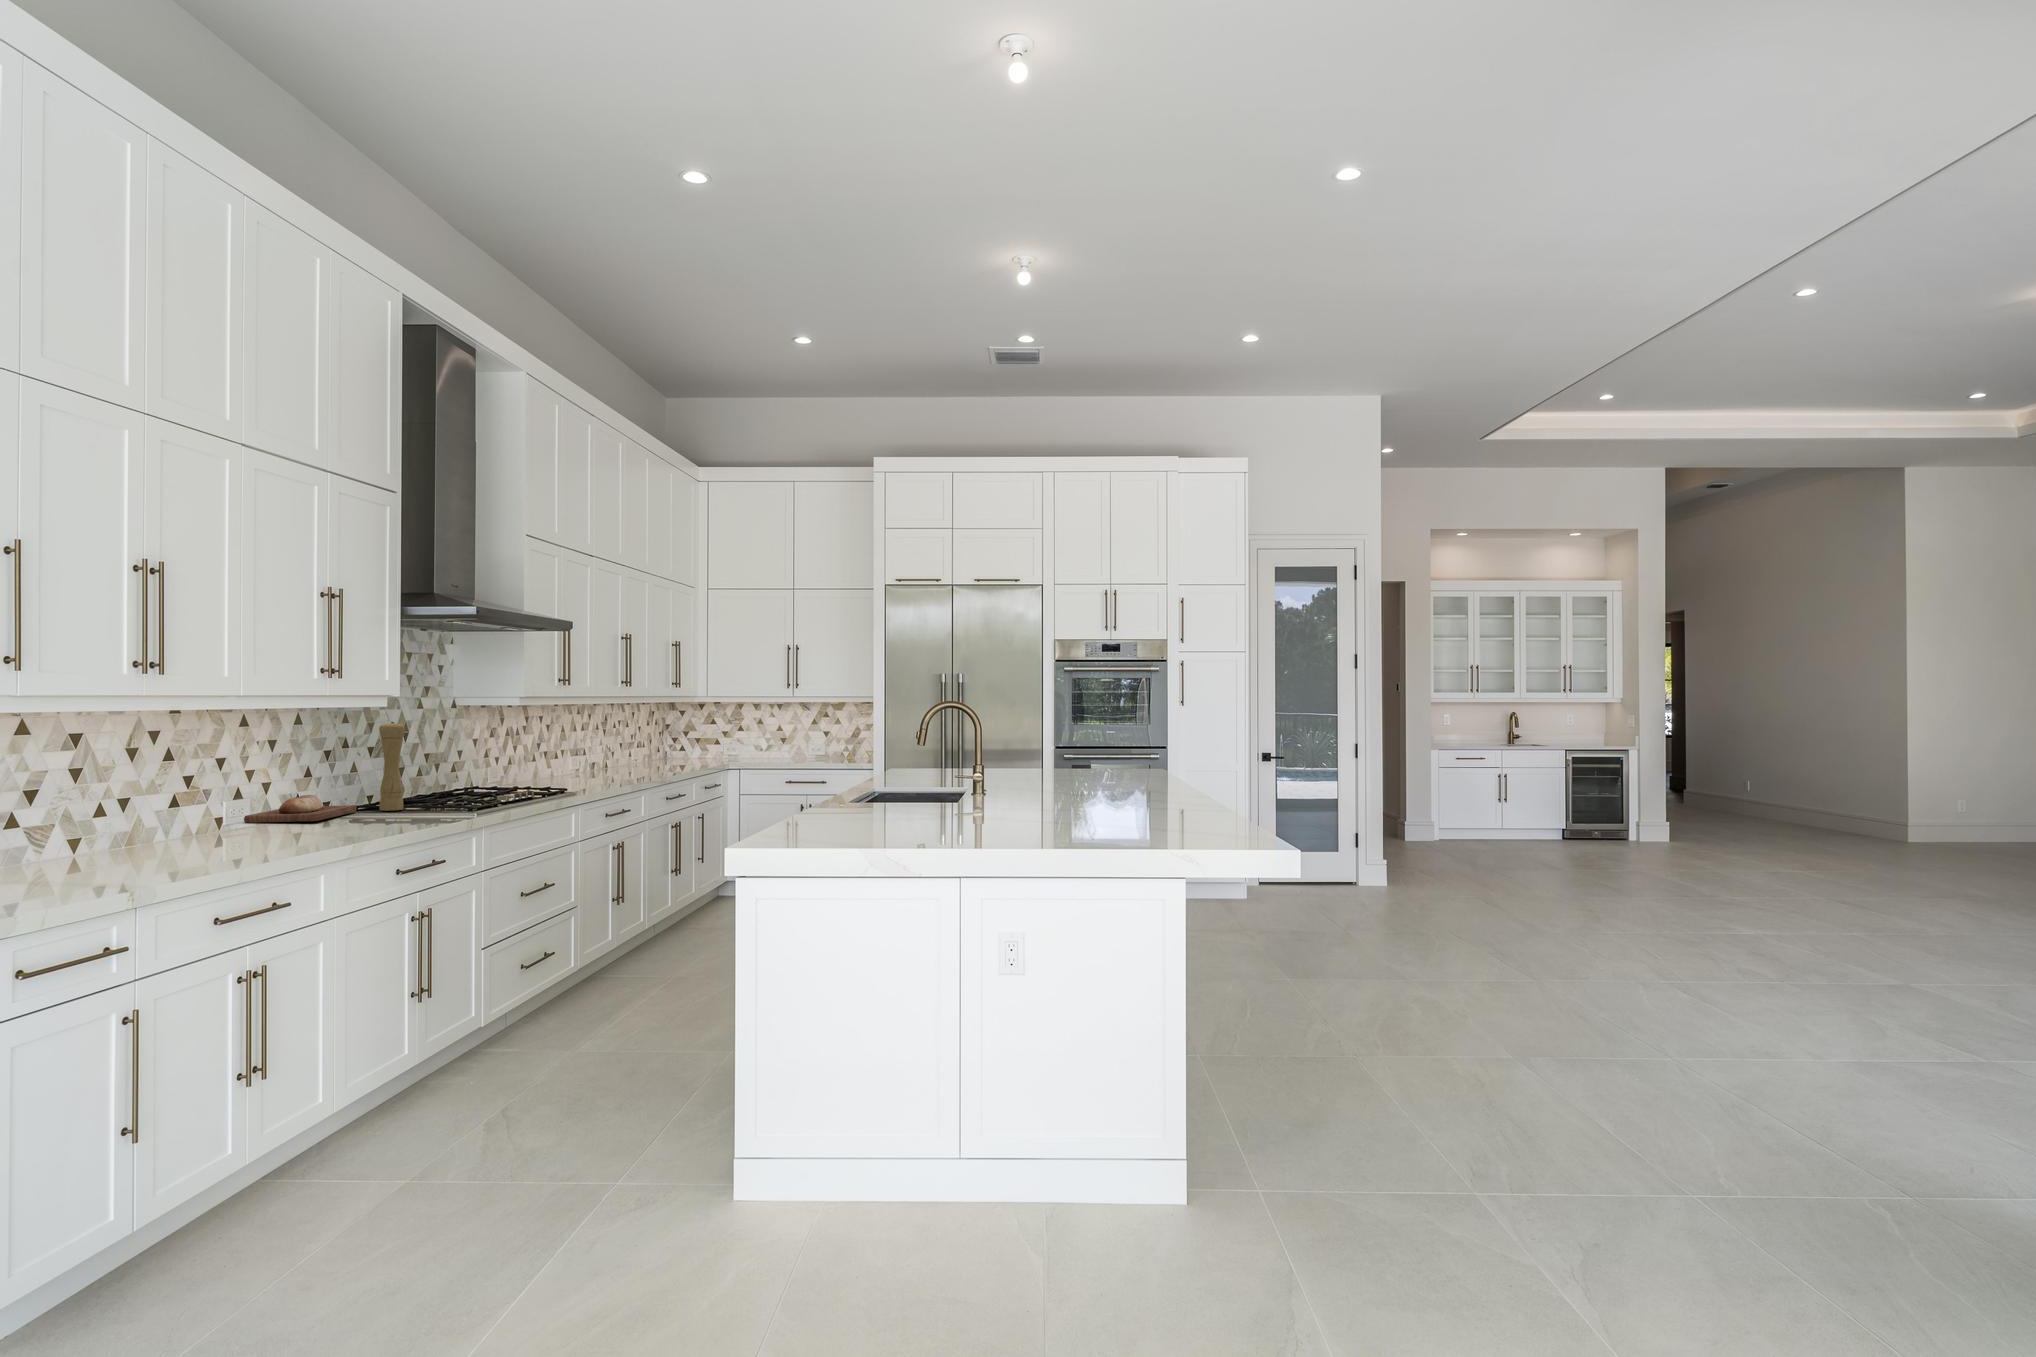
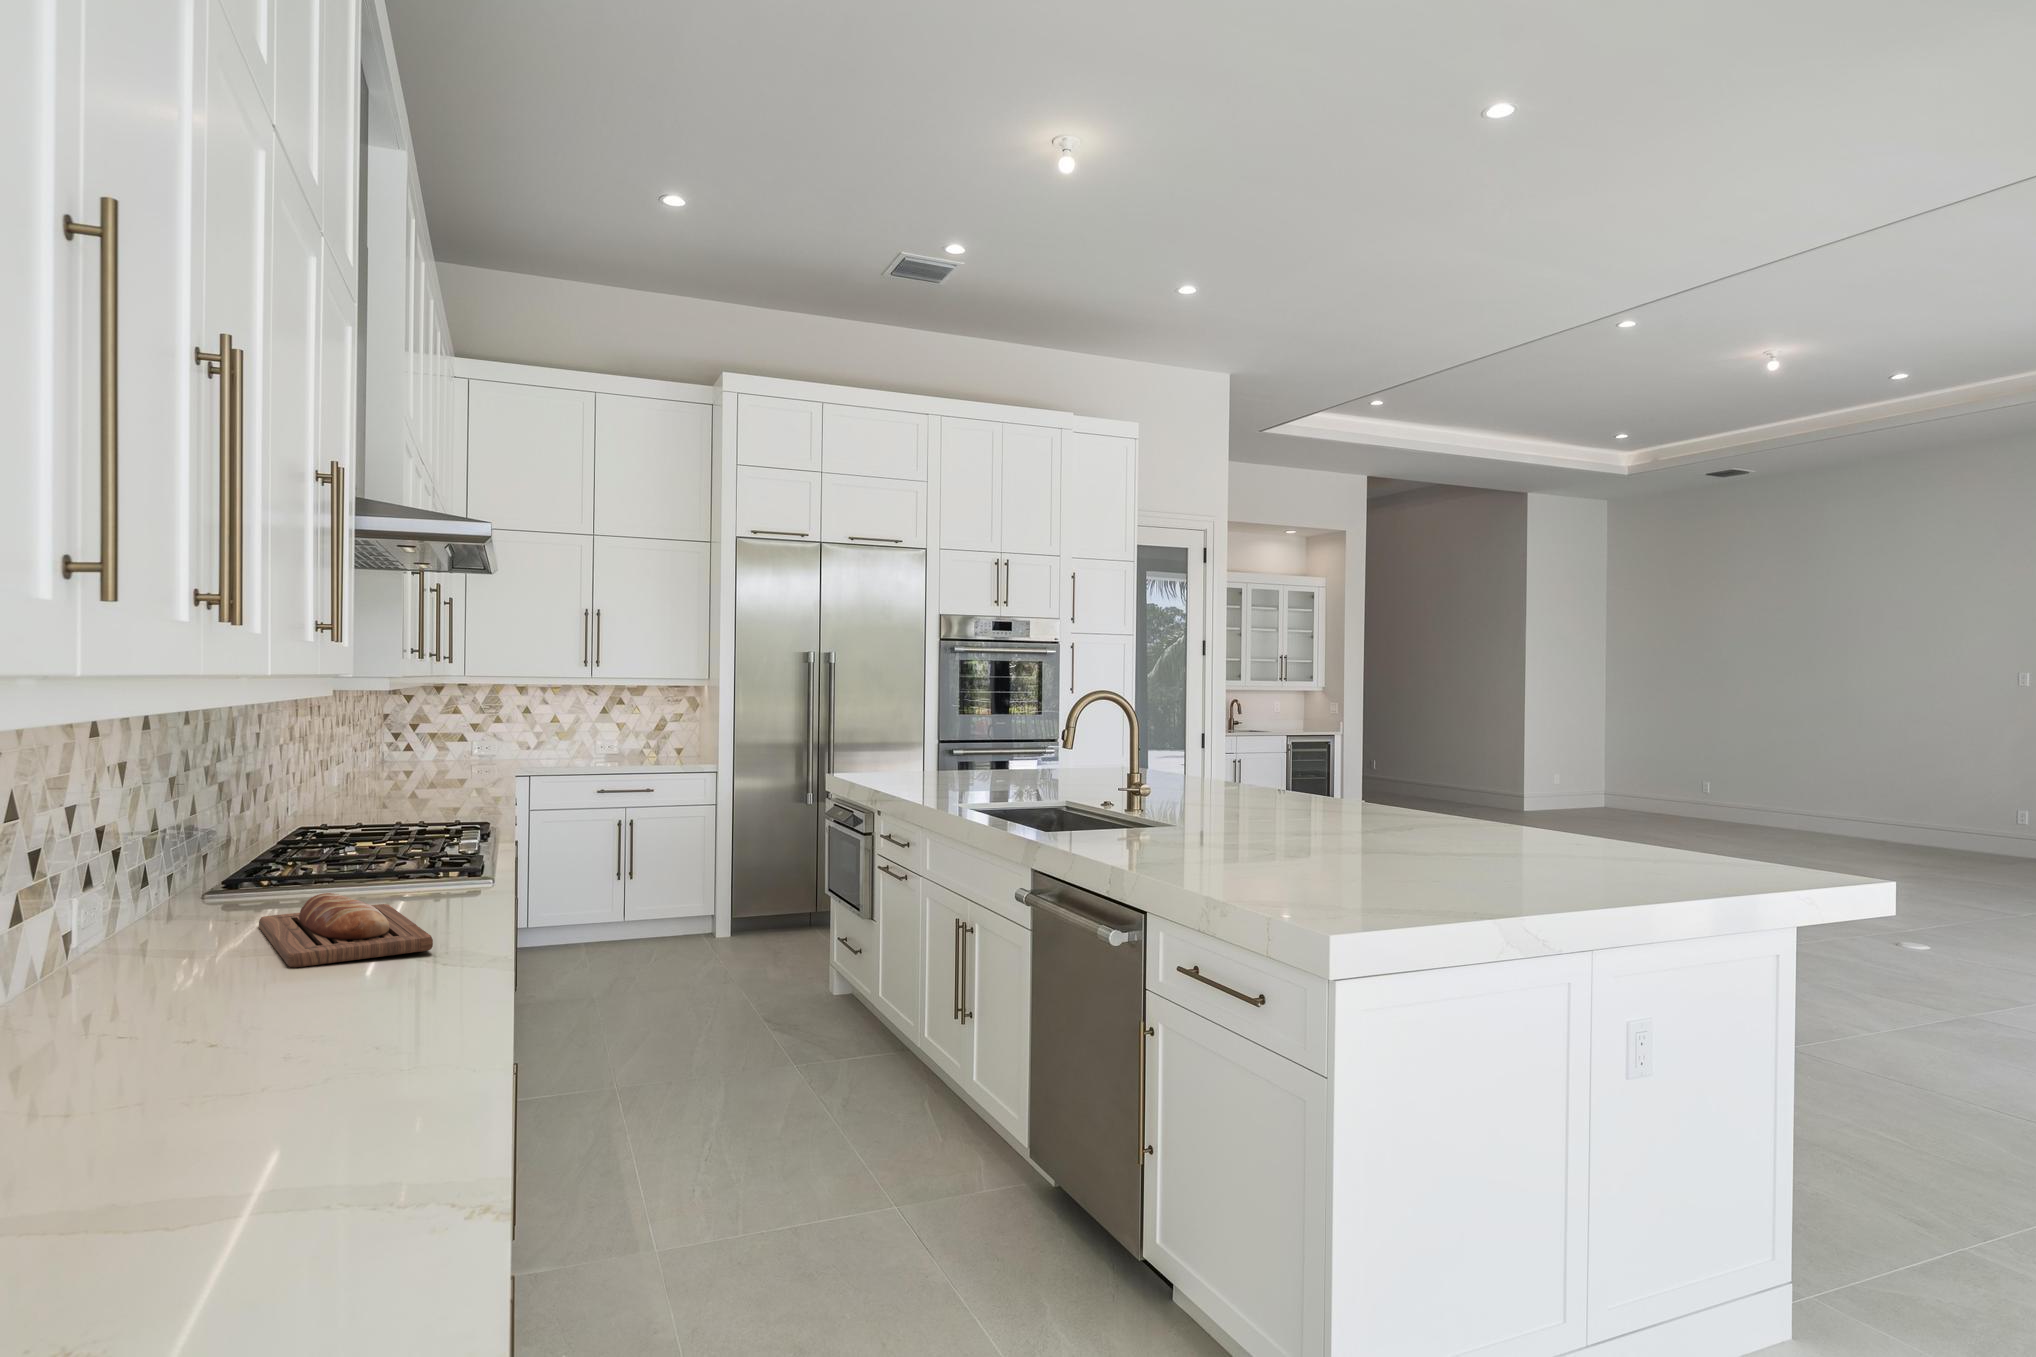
pepper mill: present [379,722,405,811] -> none [406,750,450,908]

